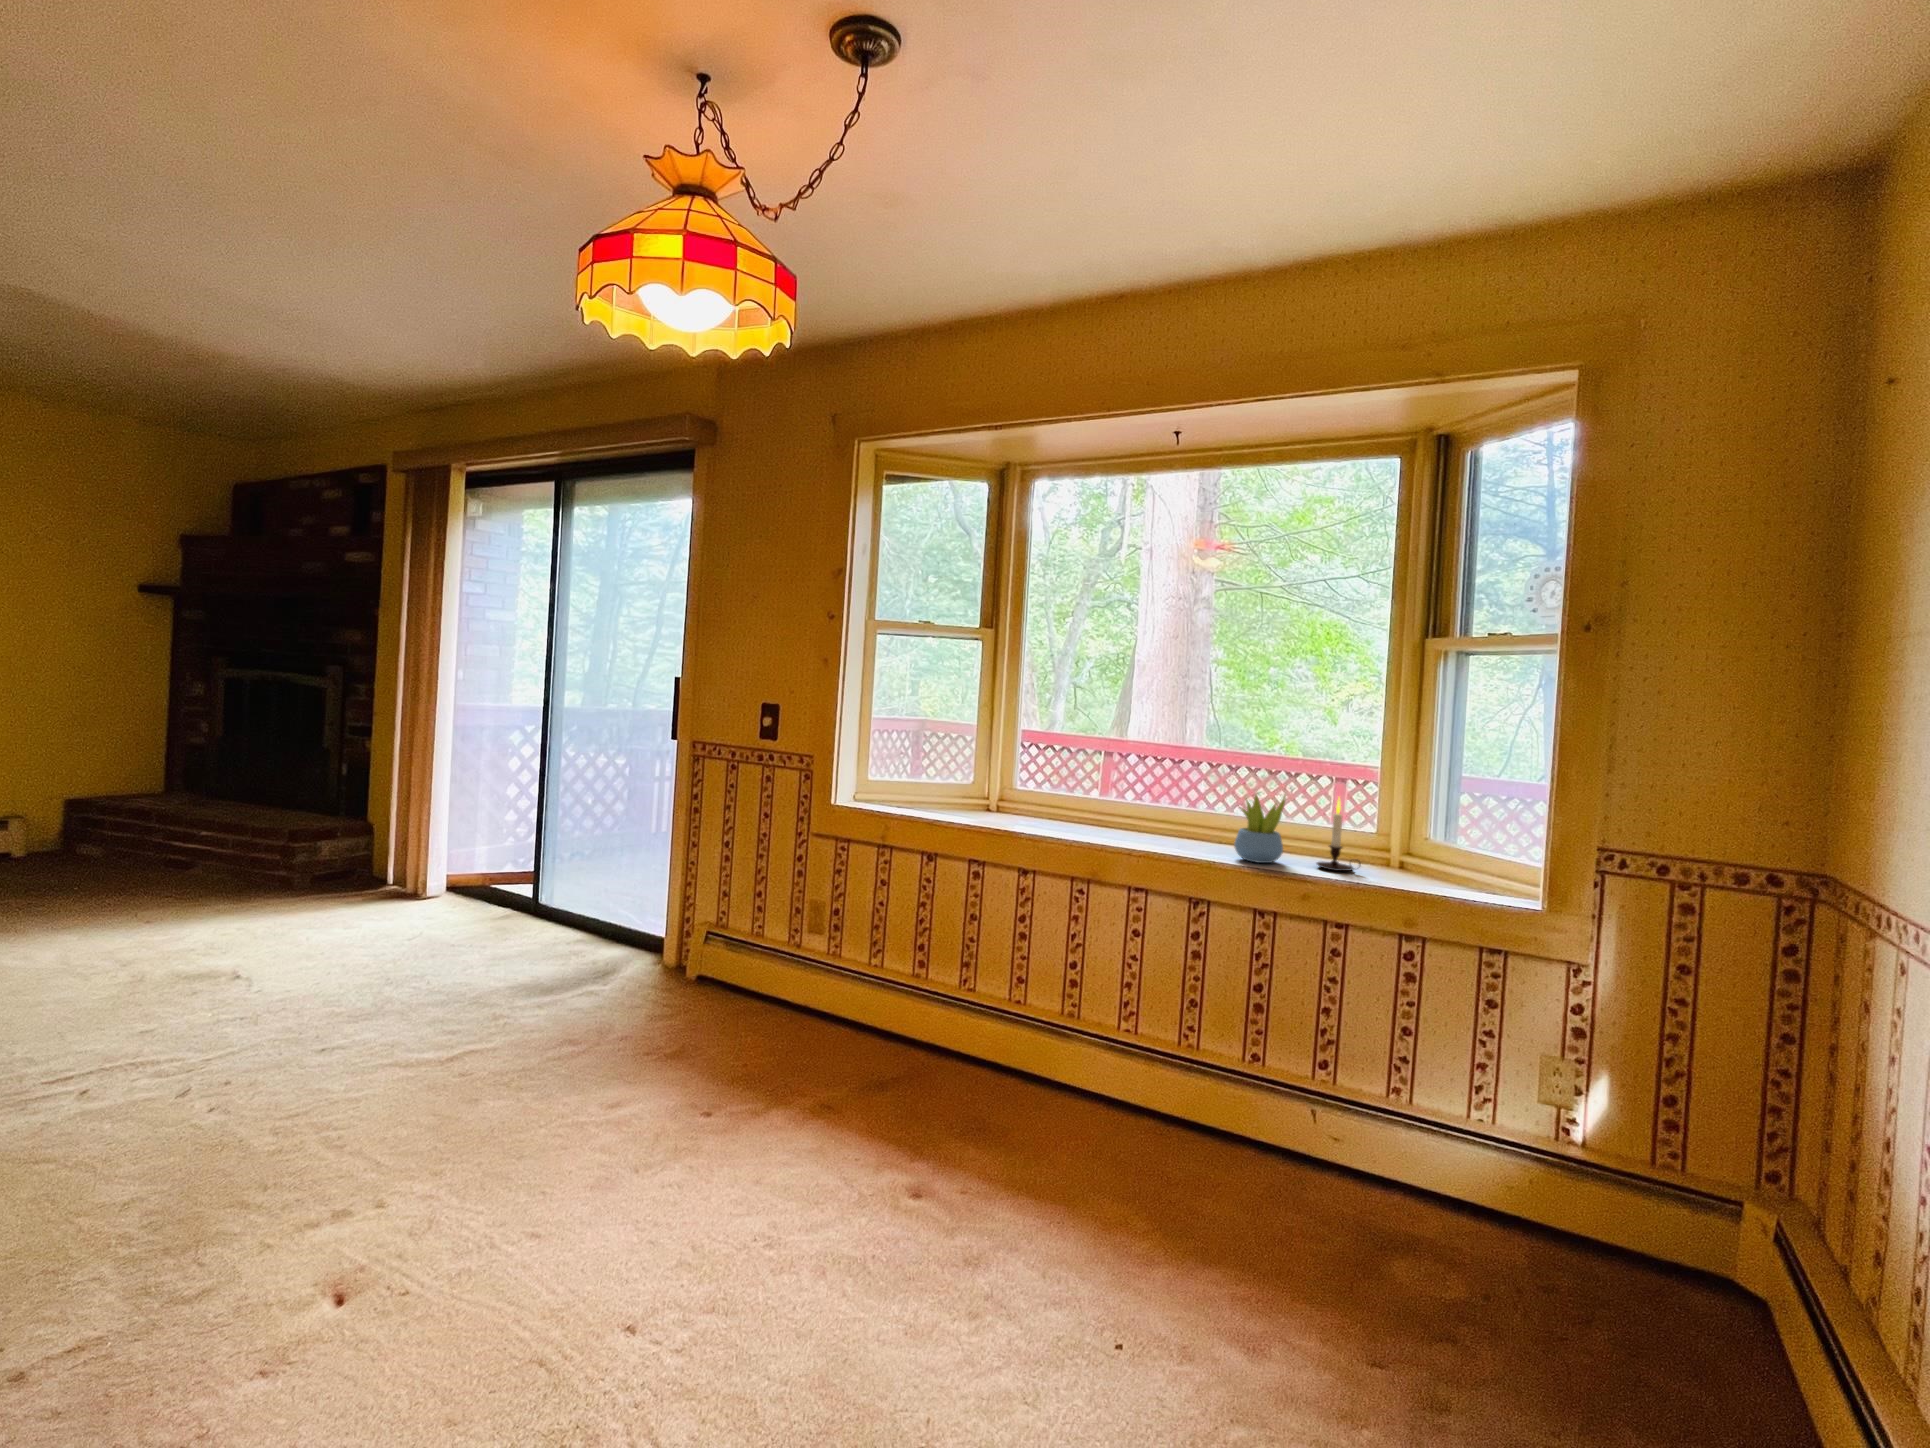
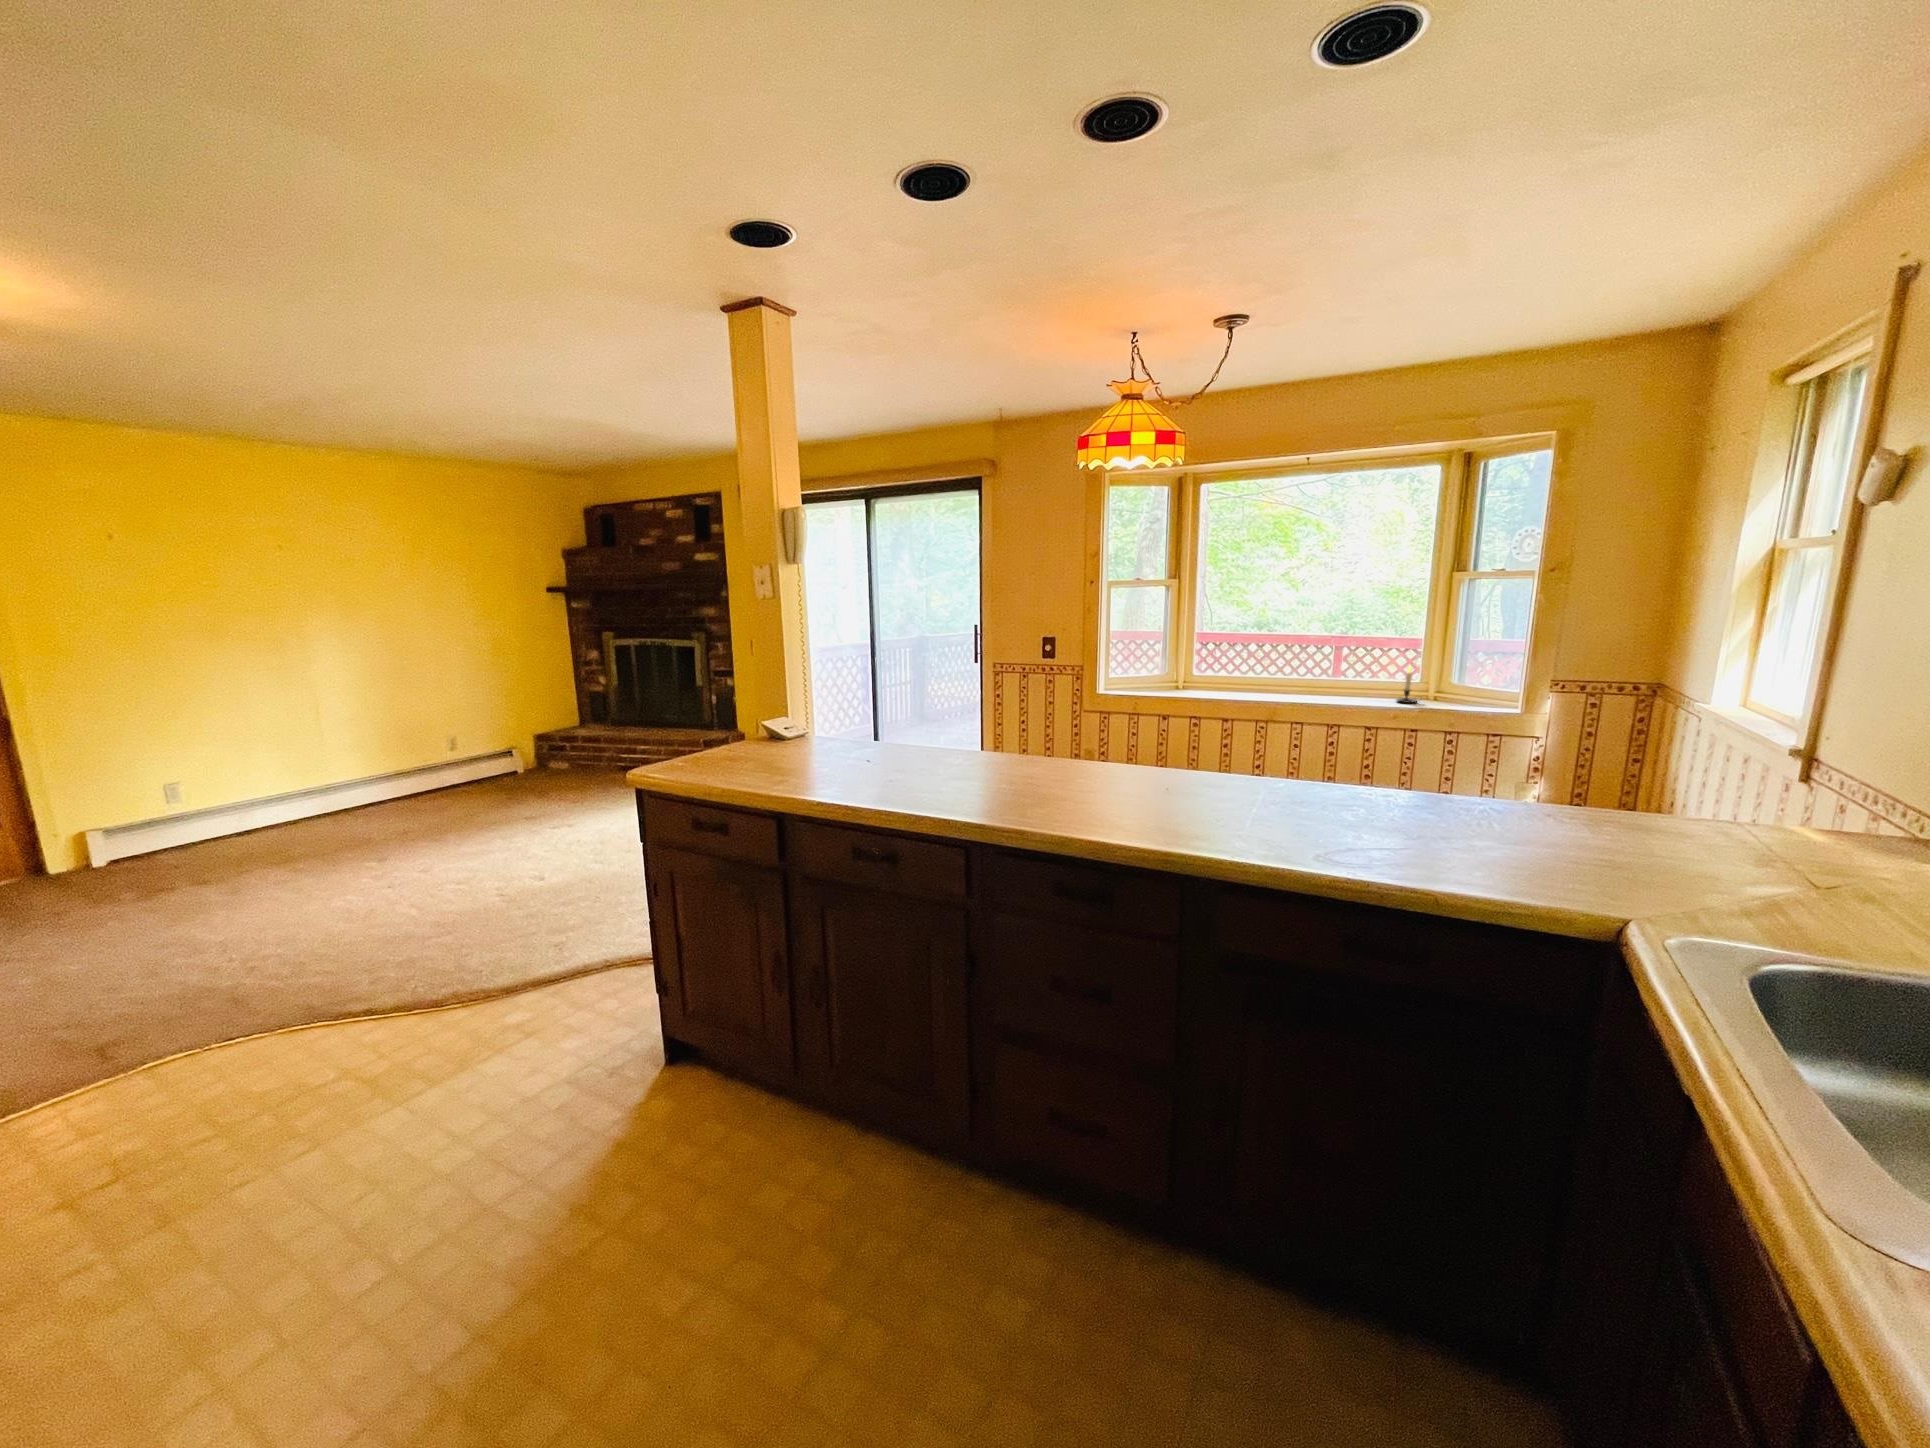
succulent plant: present [1234,795,1285,863] -> none [1350,664,1380,703]

